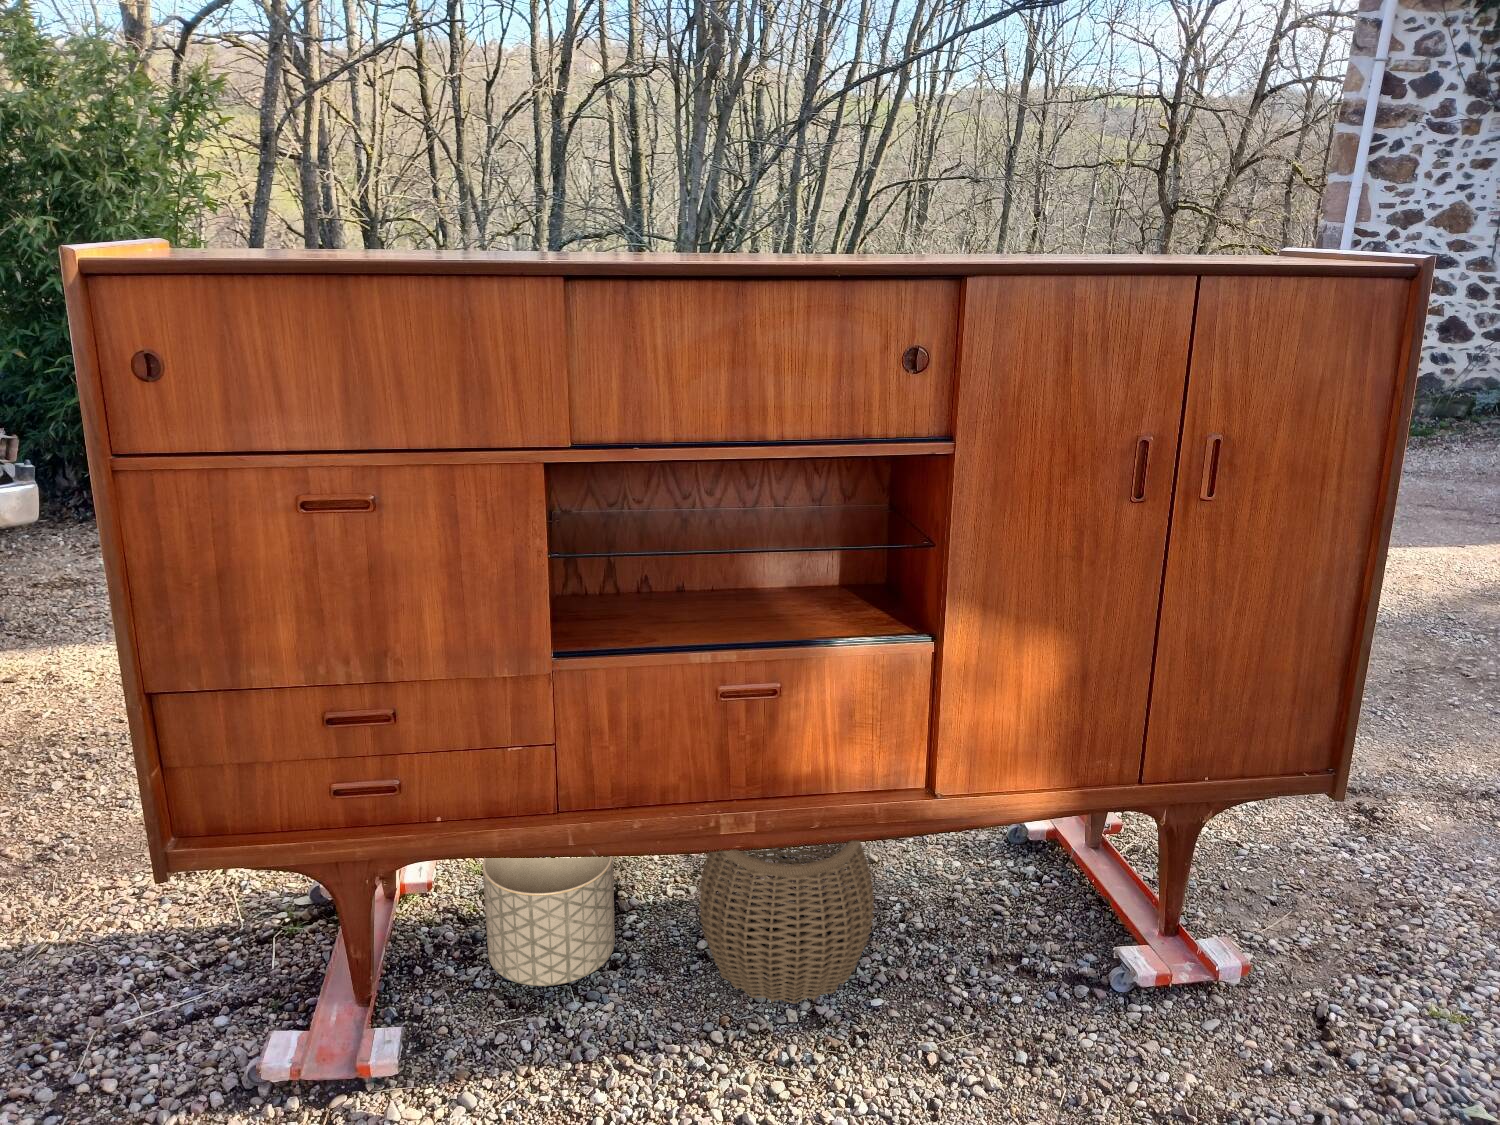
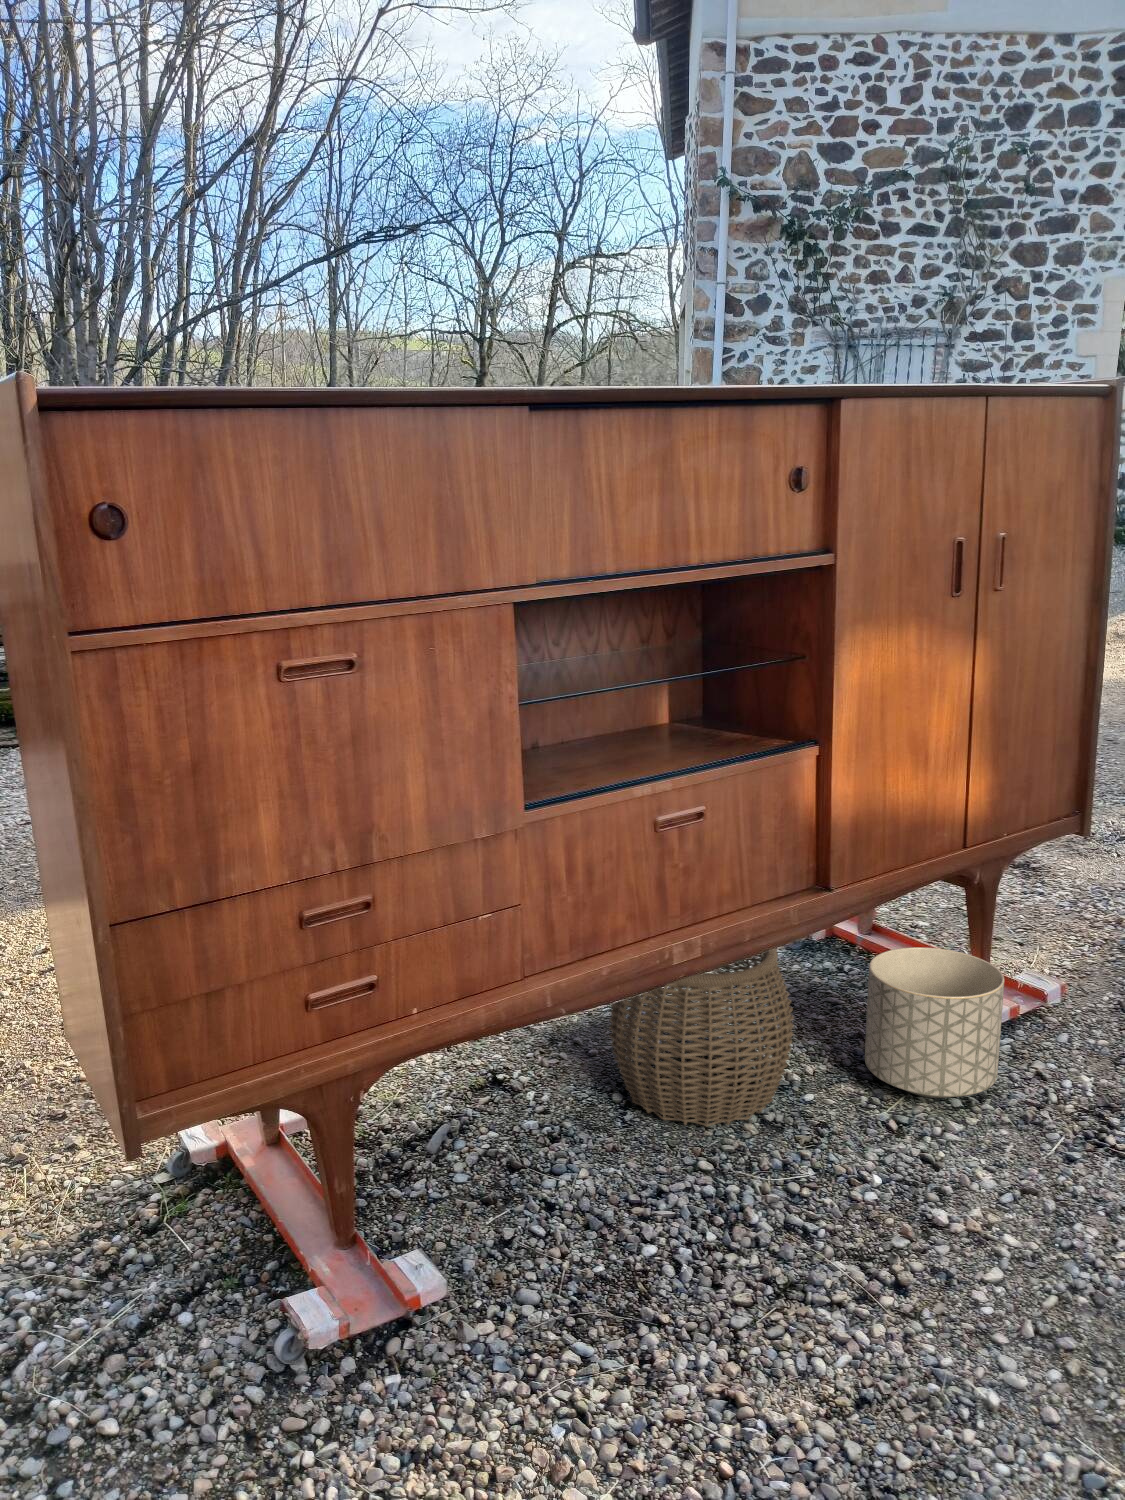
planter: present [483,856,615,986] -> present [865,947,1004,1098]

